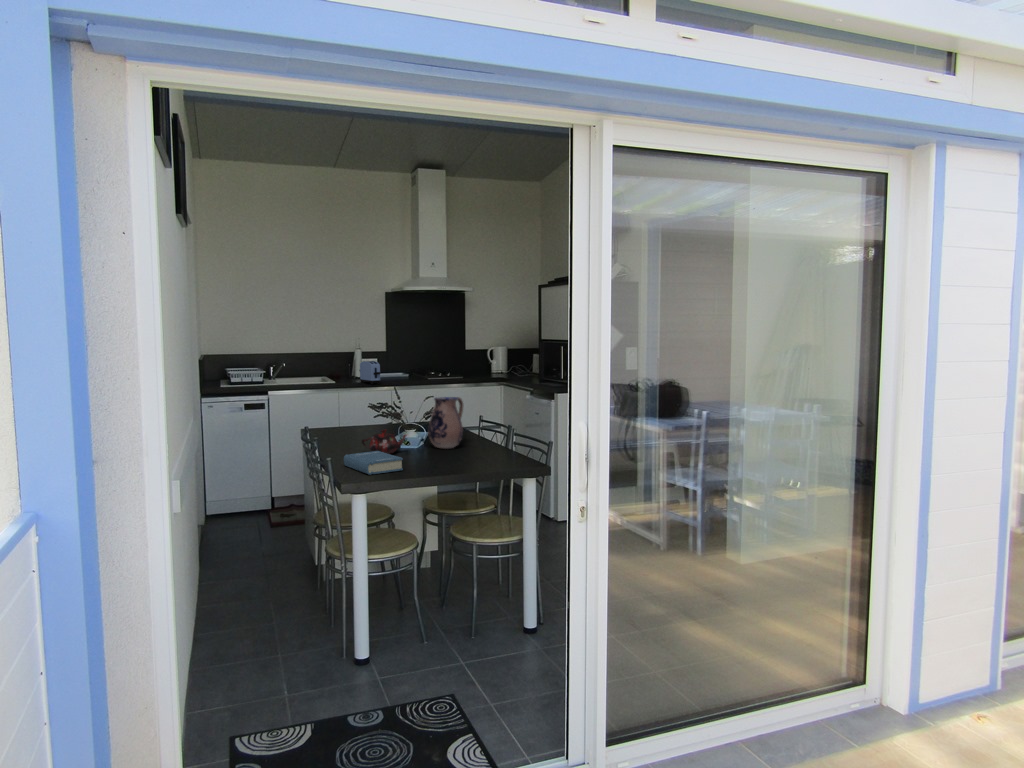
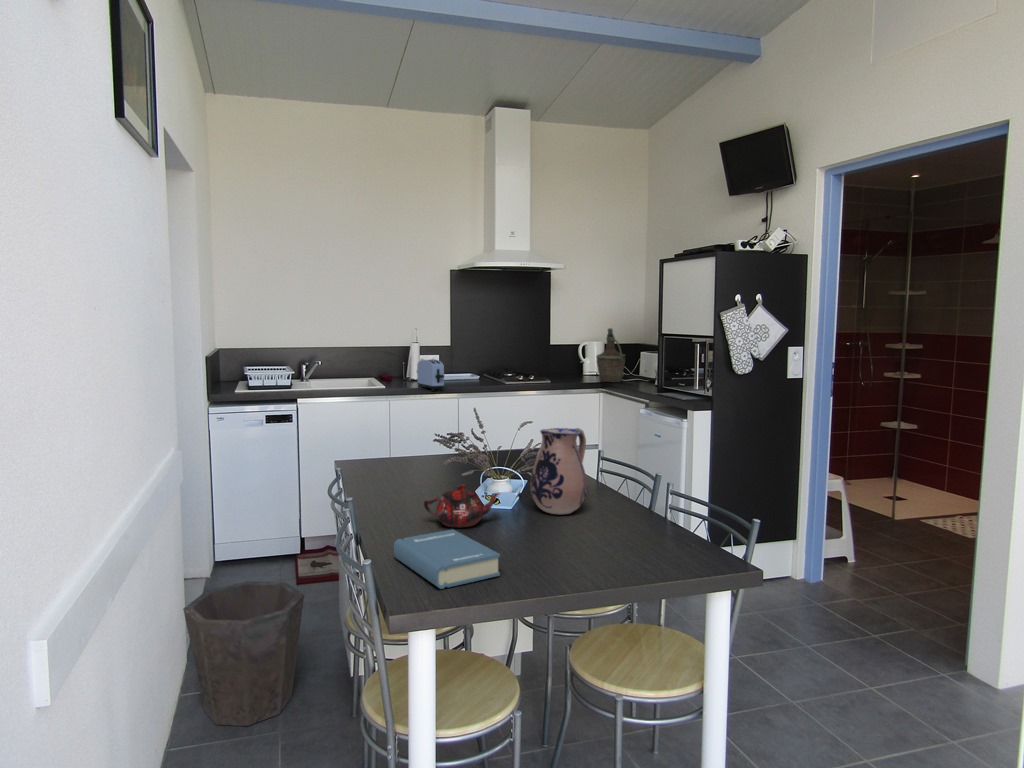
bottle: none [499,336,521,377] -> present [596,328,625,382]
waste bin: none [204,508,284,595] -> present [183,582,304,726]

